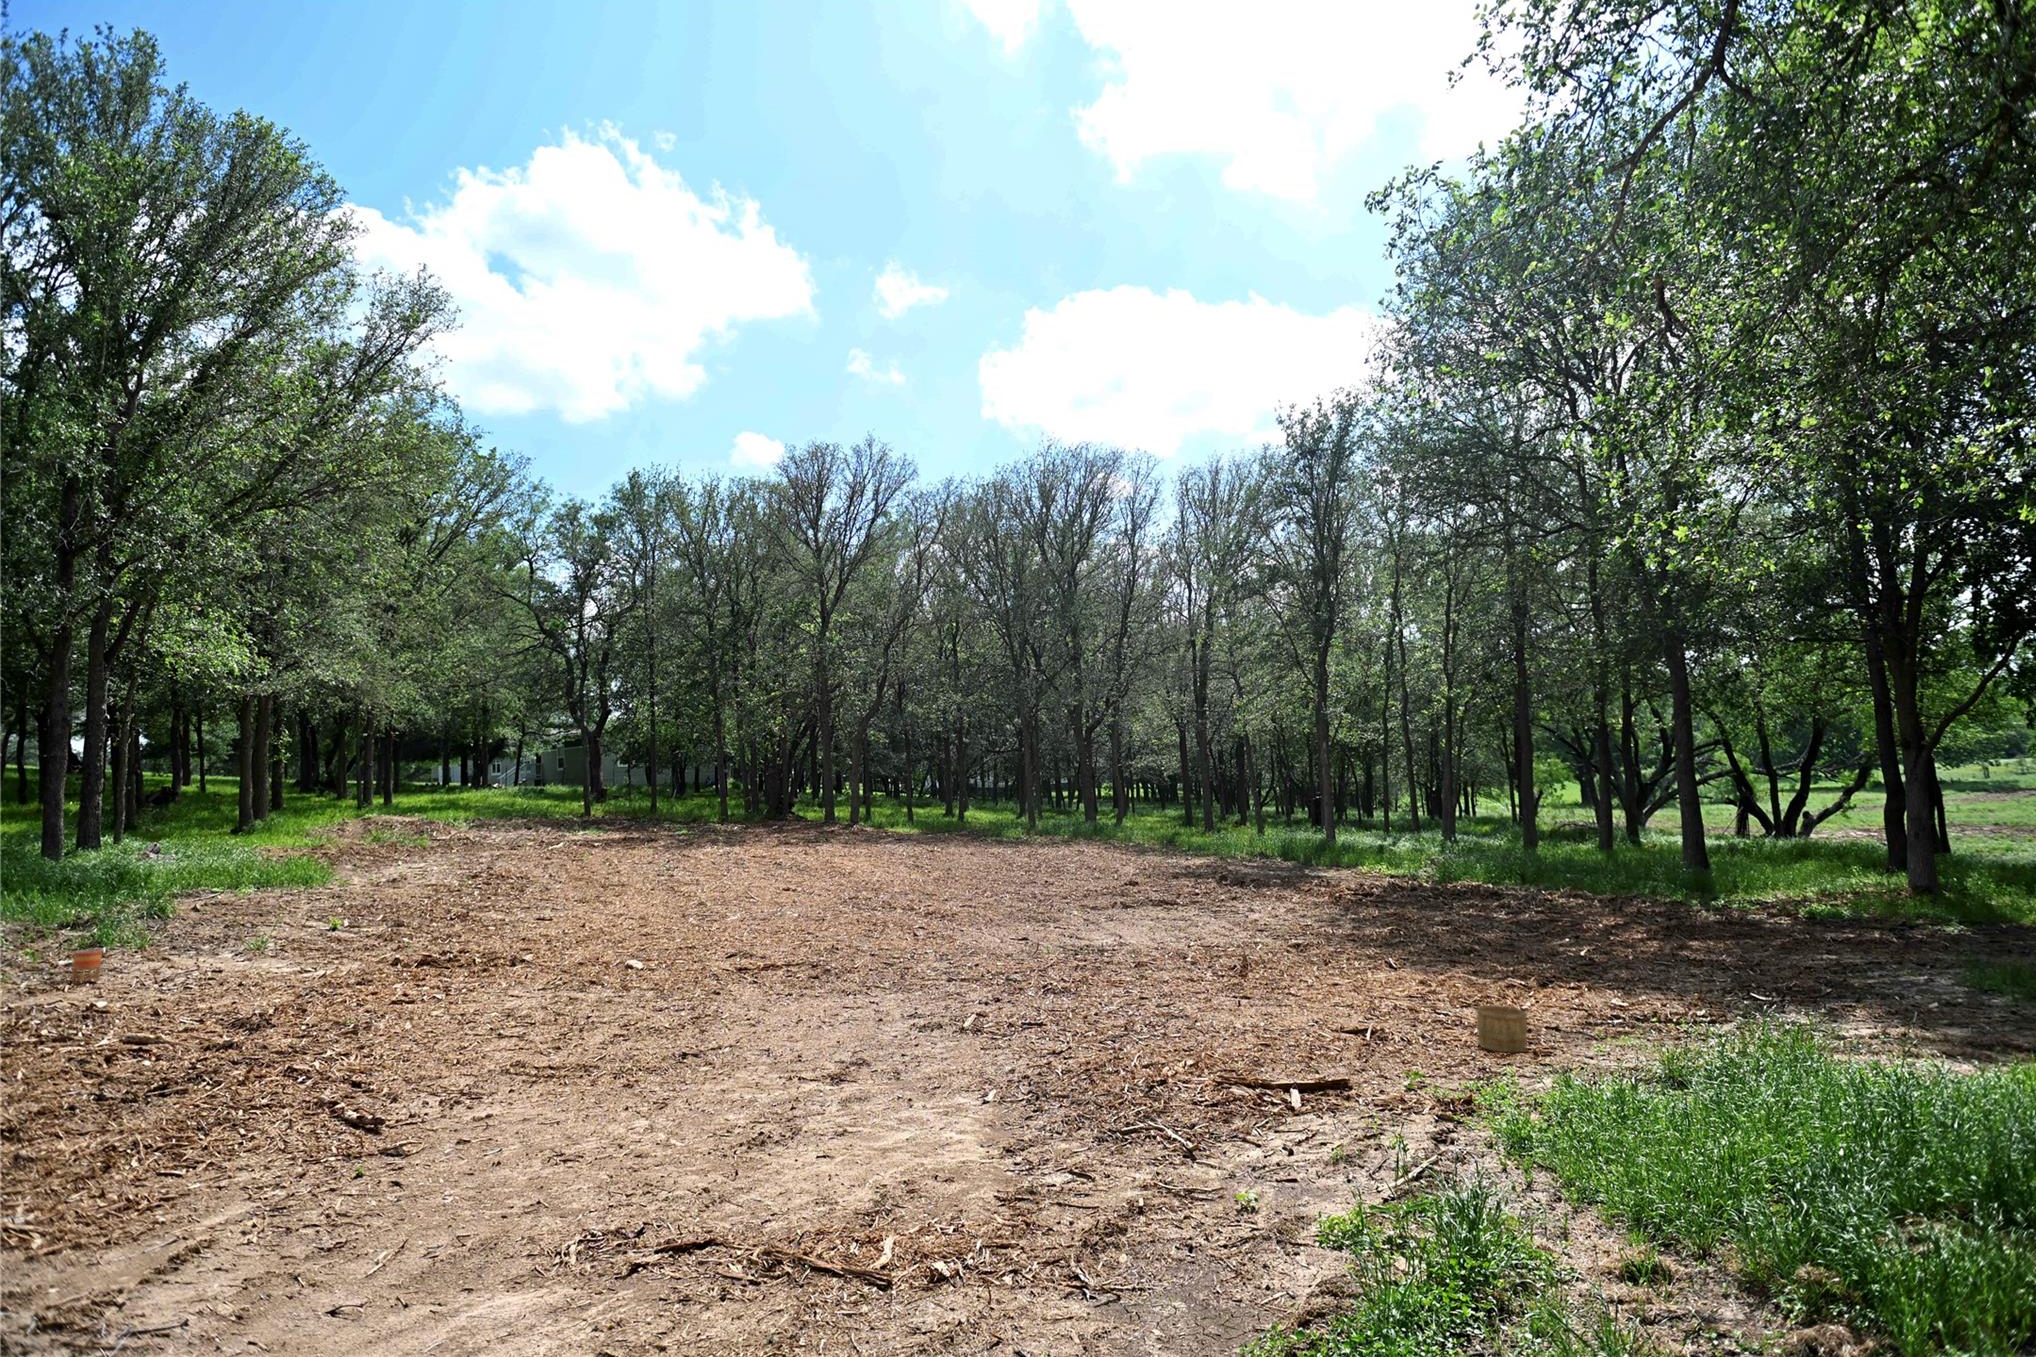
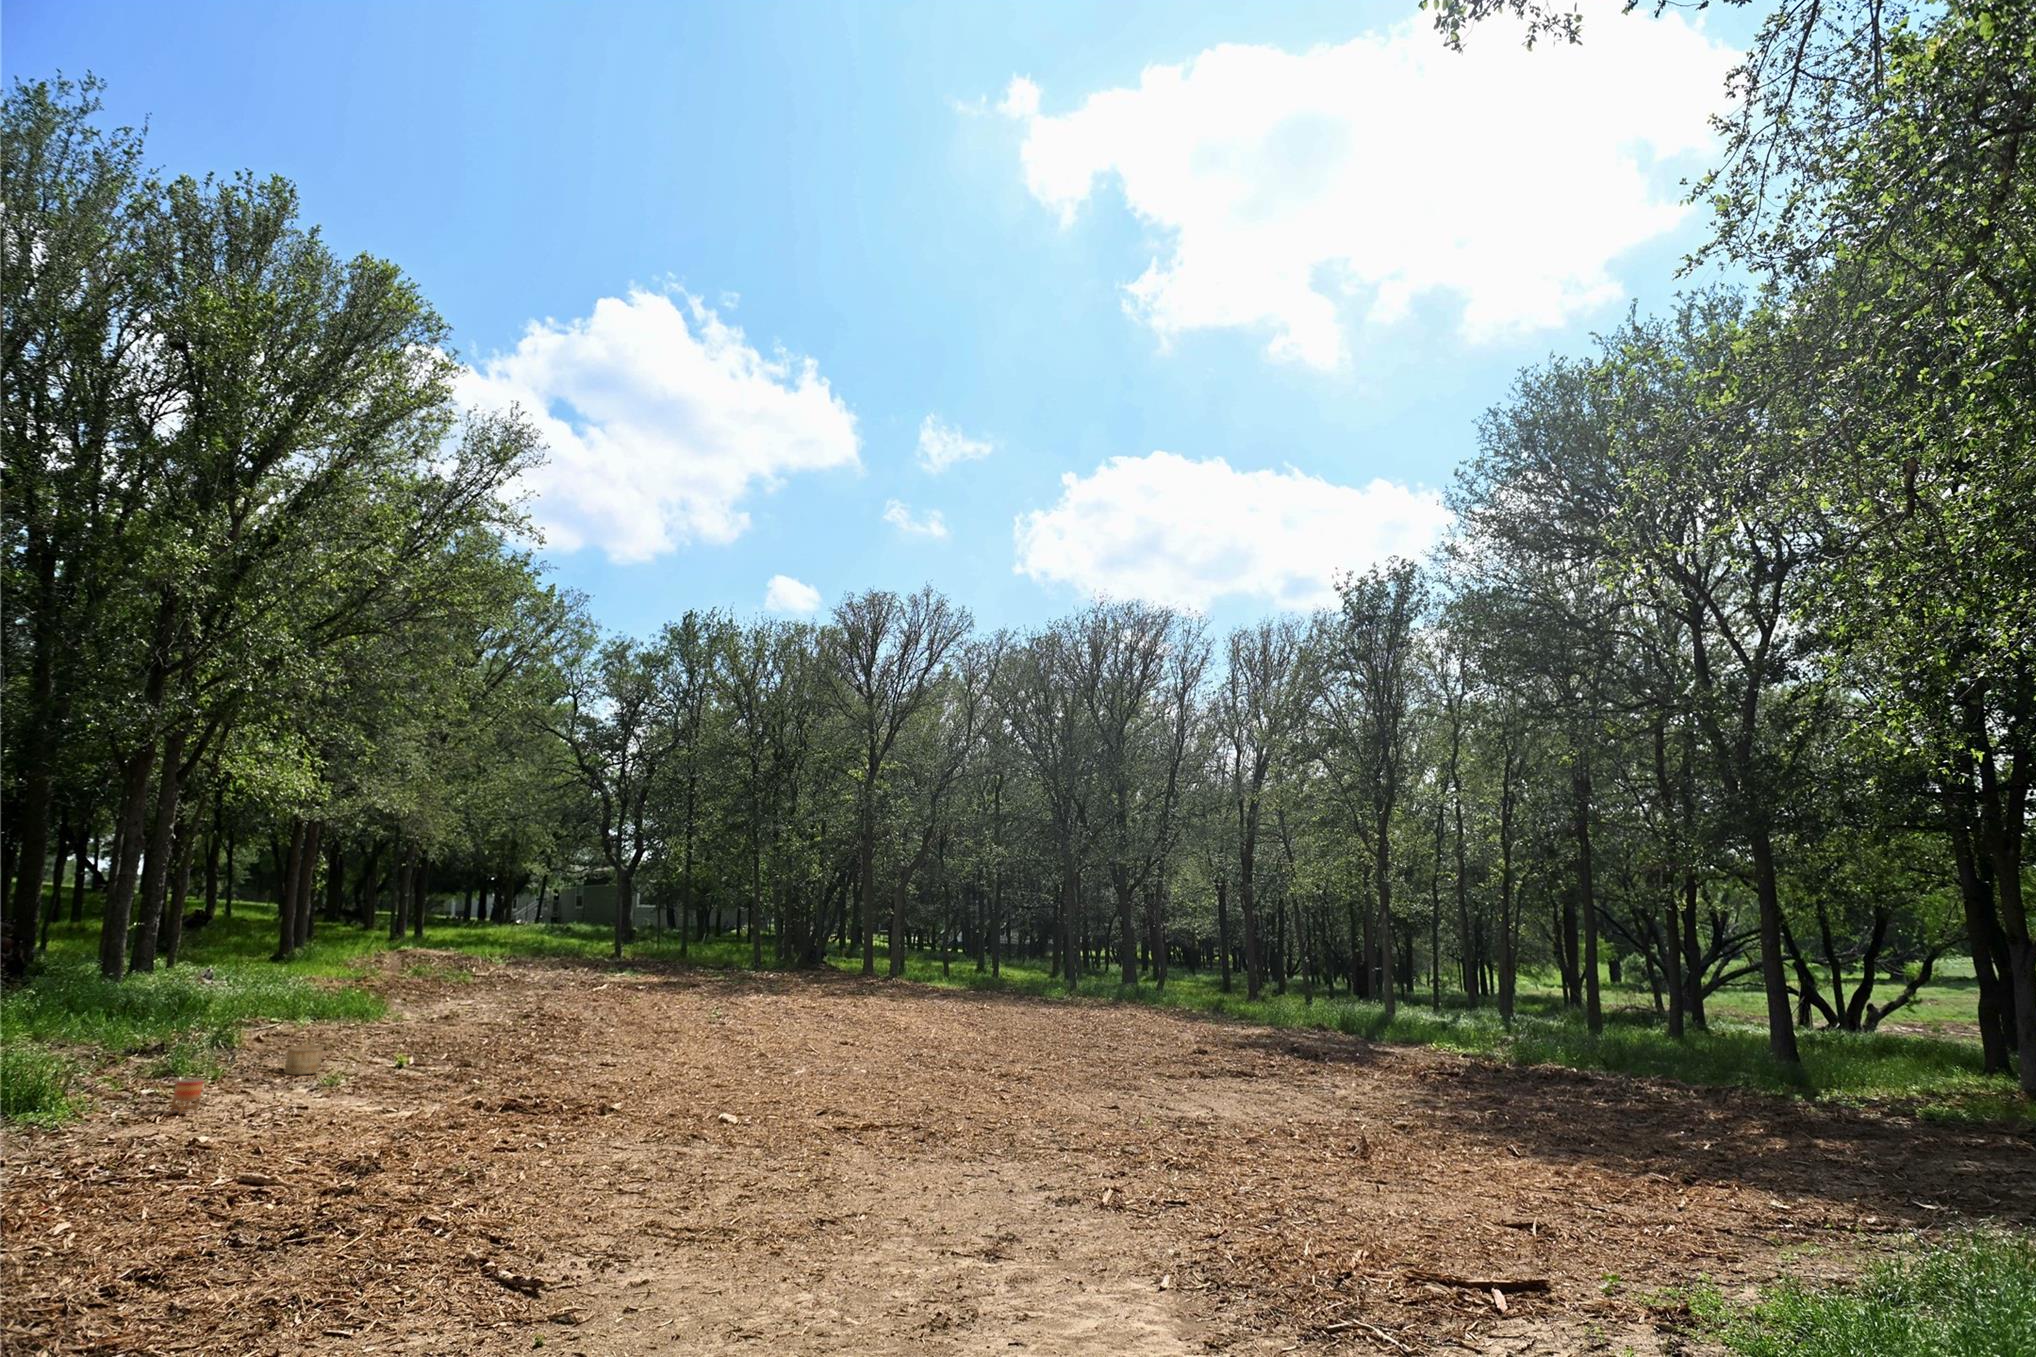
wooden bucket: present [1476,1005,1528,1053] -> present [284,1045,324,1075]

